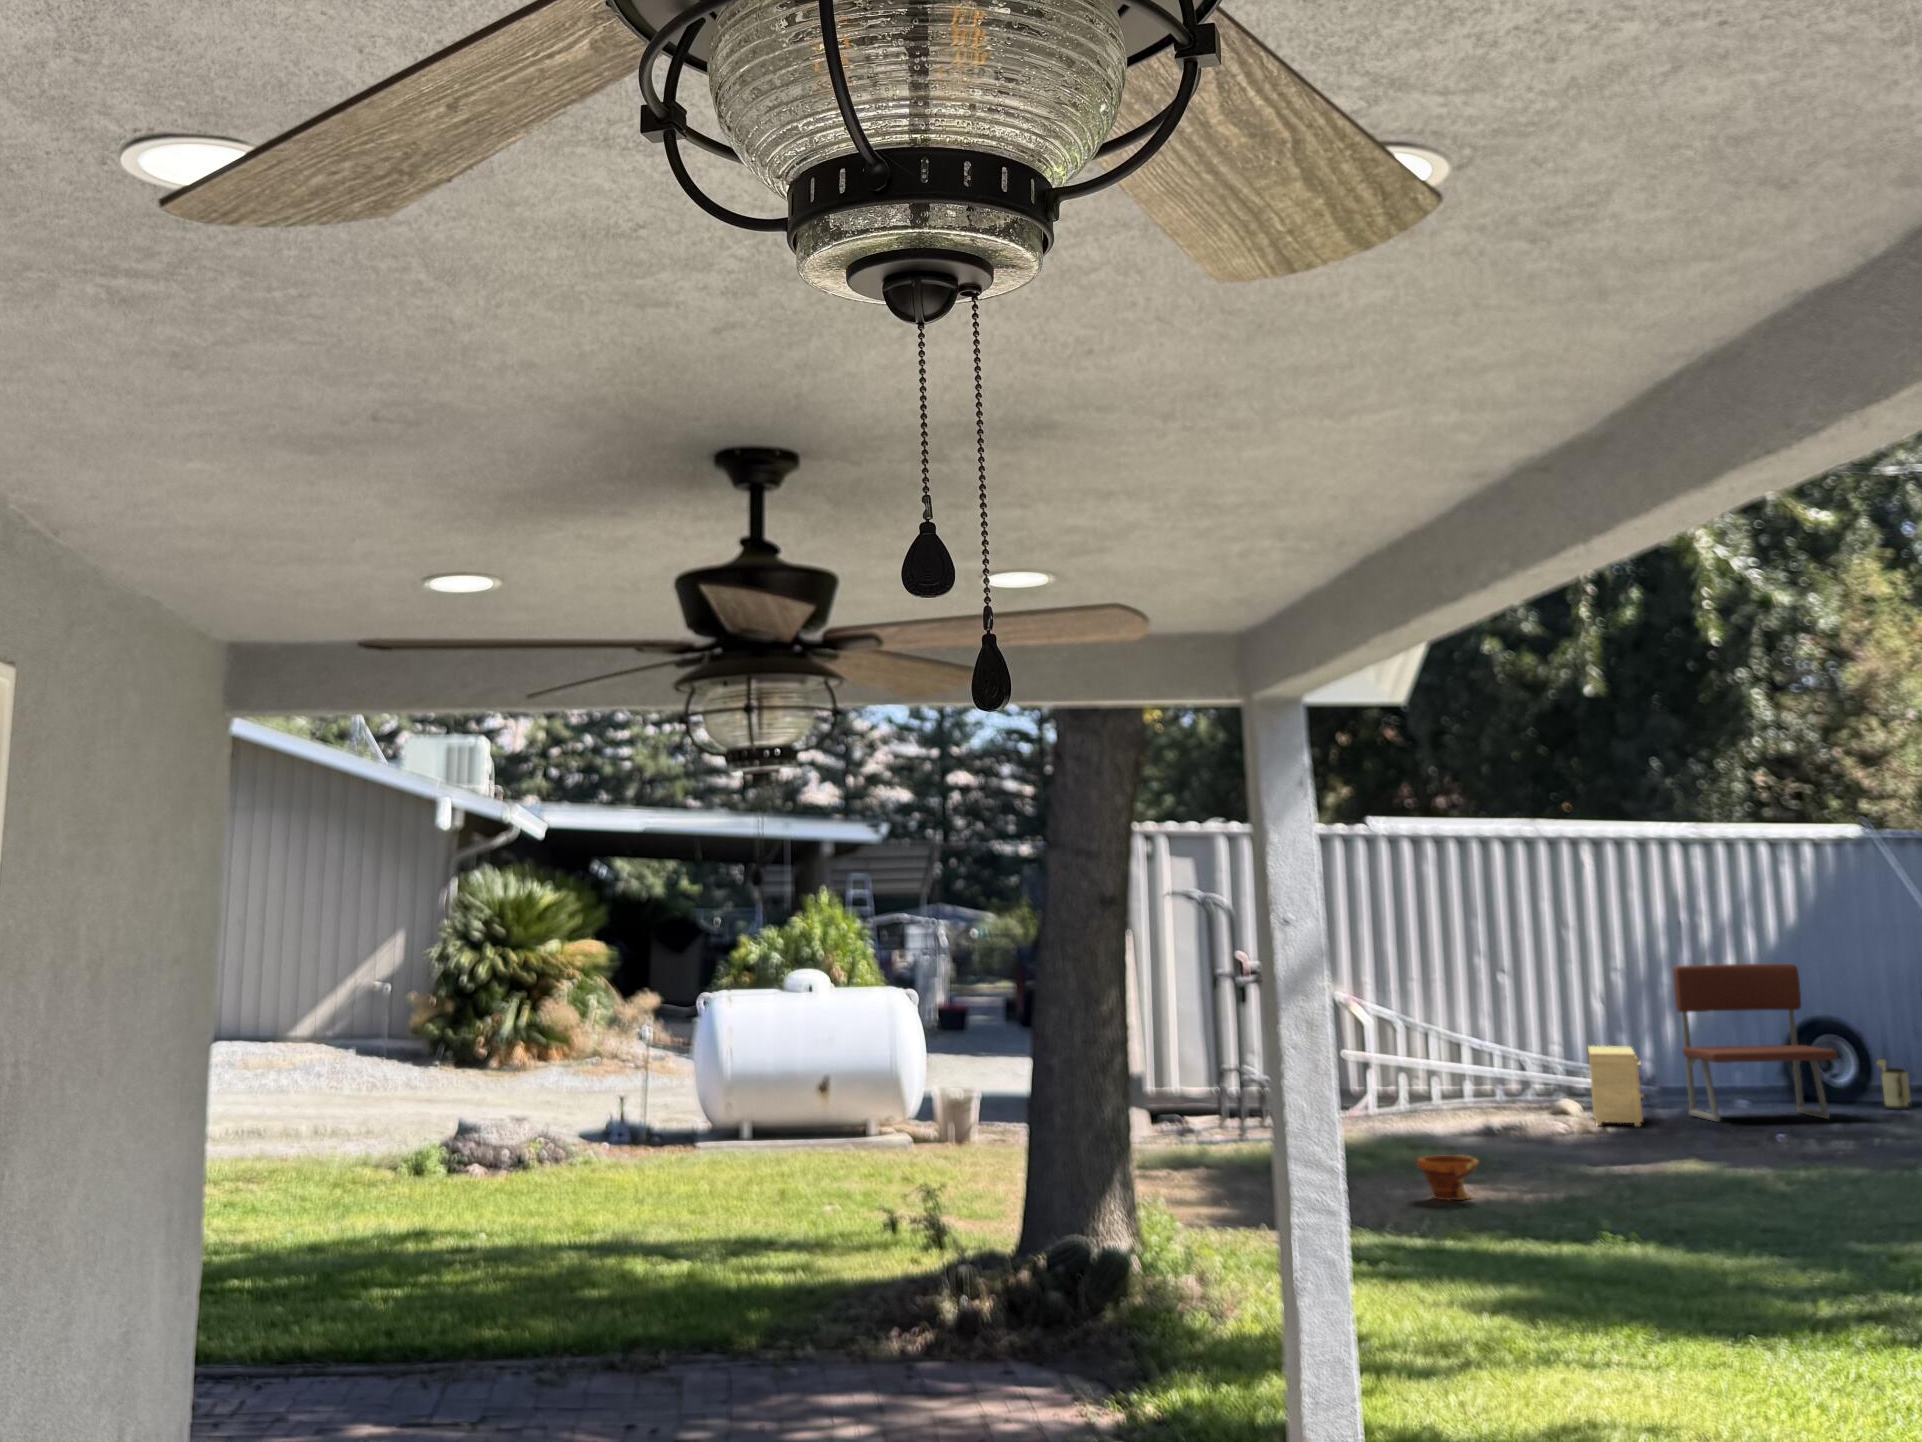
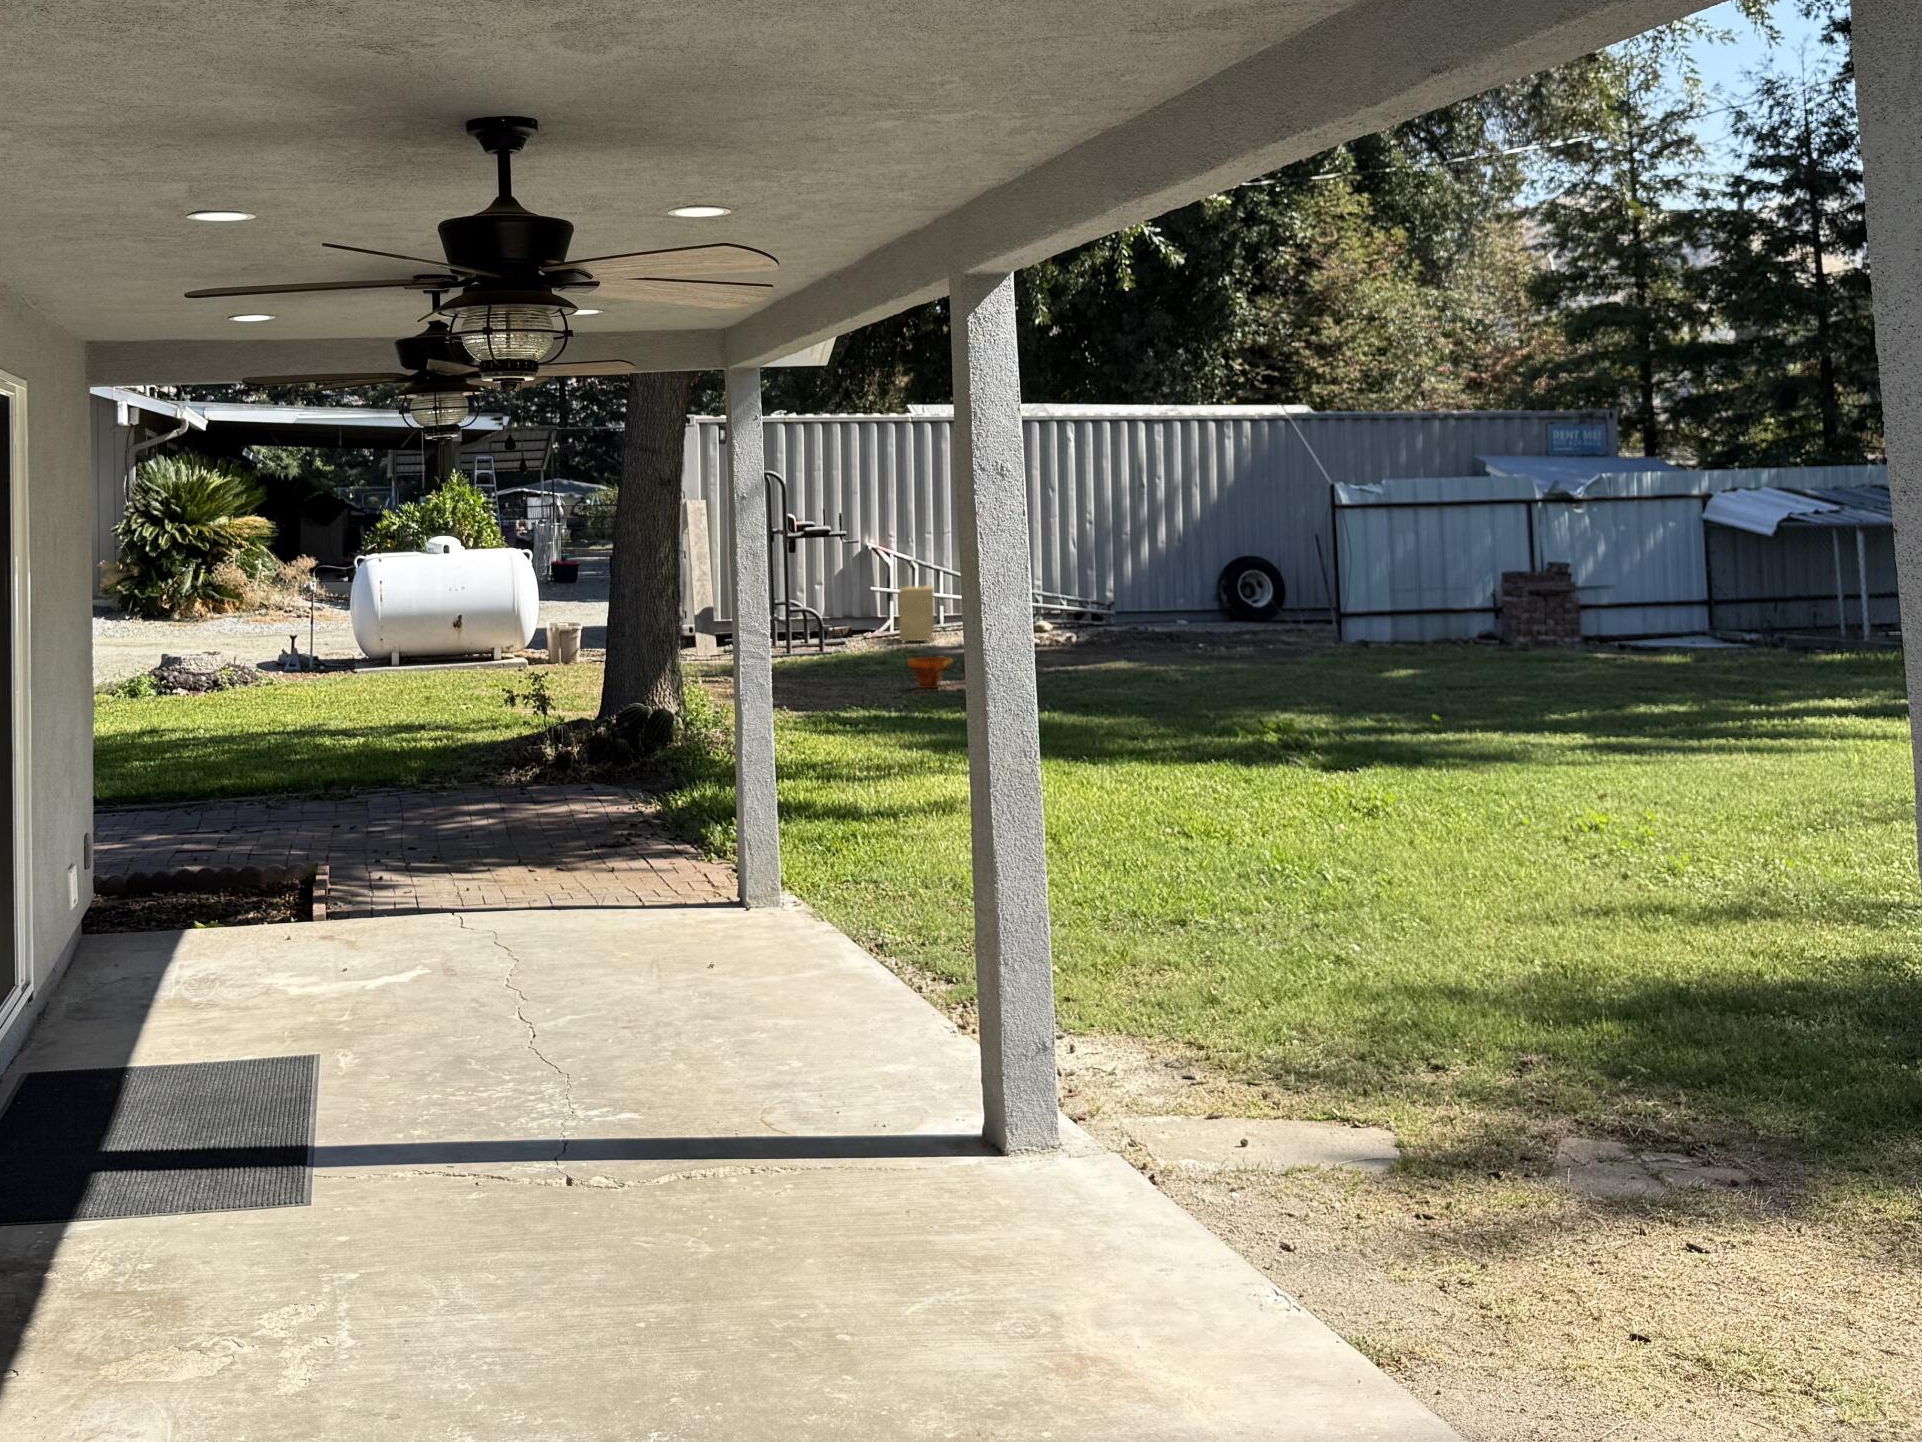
bench: present [1673,964,1838,1122] -> none [1133,515,1254,635]
side table: present [1588,1046,1644,1126] -> present [898,586,935,643]
watering can: present [1876,1058,1911,1110] -> none [1289,585,1313,624]

